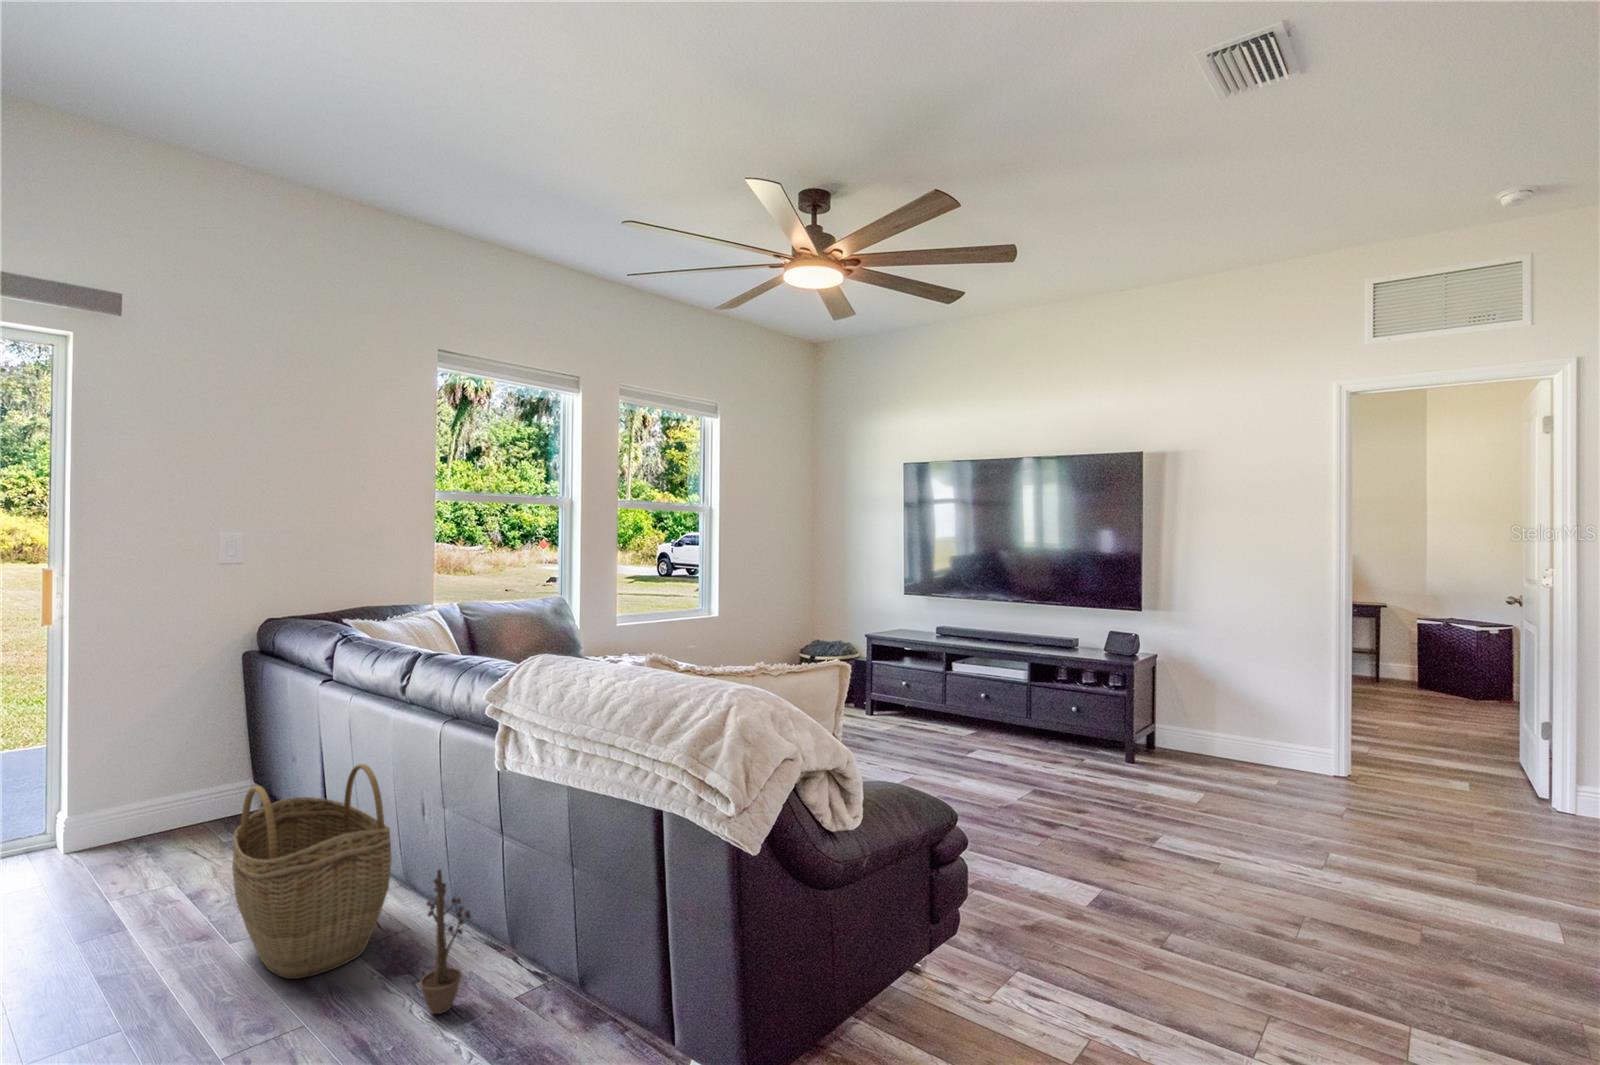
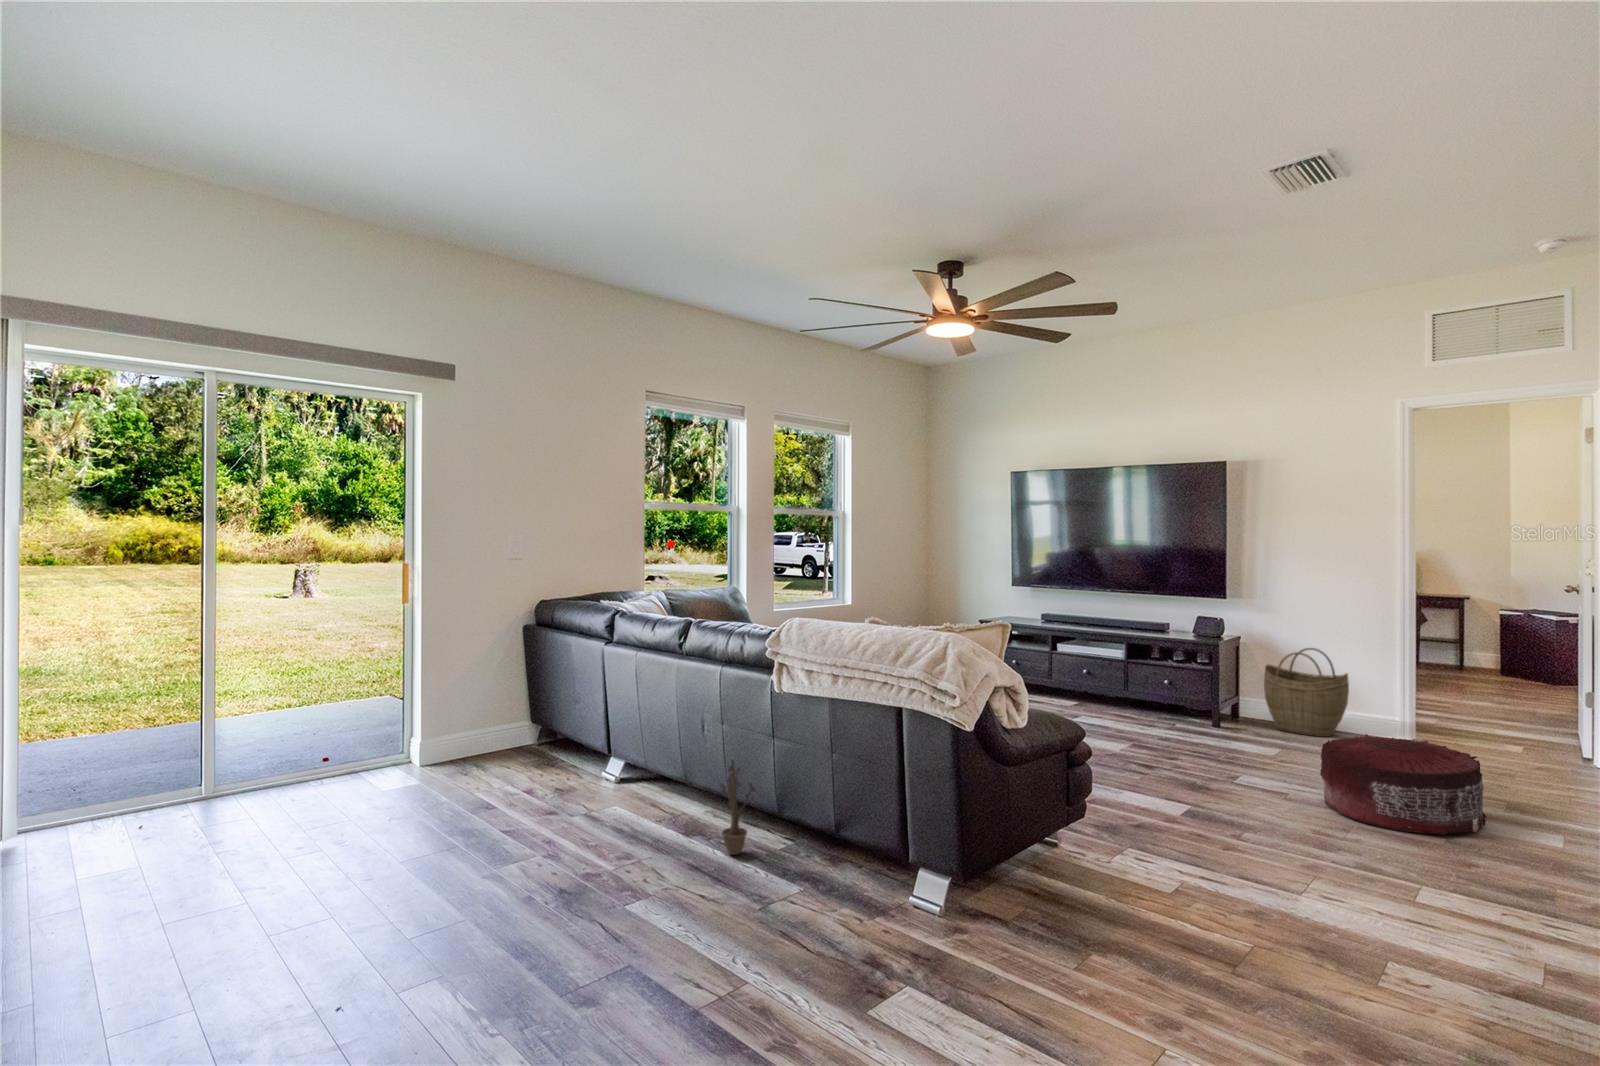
woven basket: present [232,764,392,979] -> present [1264,648,1349,737]
pouf: none [1260,787,1467,931] -> present [1320,735,1487,835]

